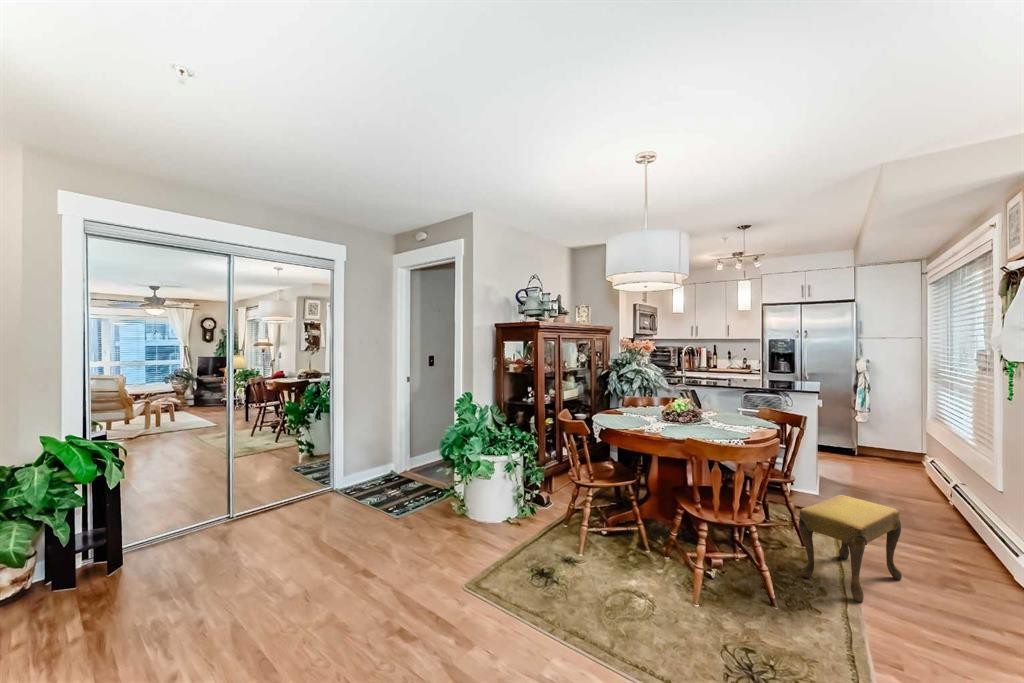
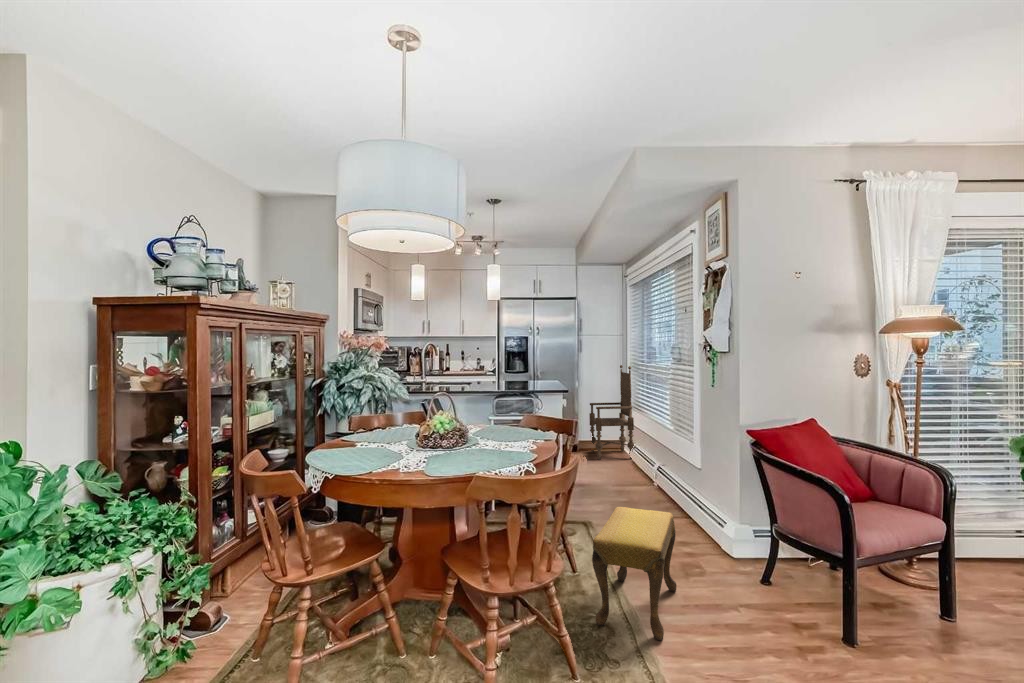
armchair: none [868,371,927,472] -> present [589,365,634,460]

